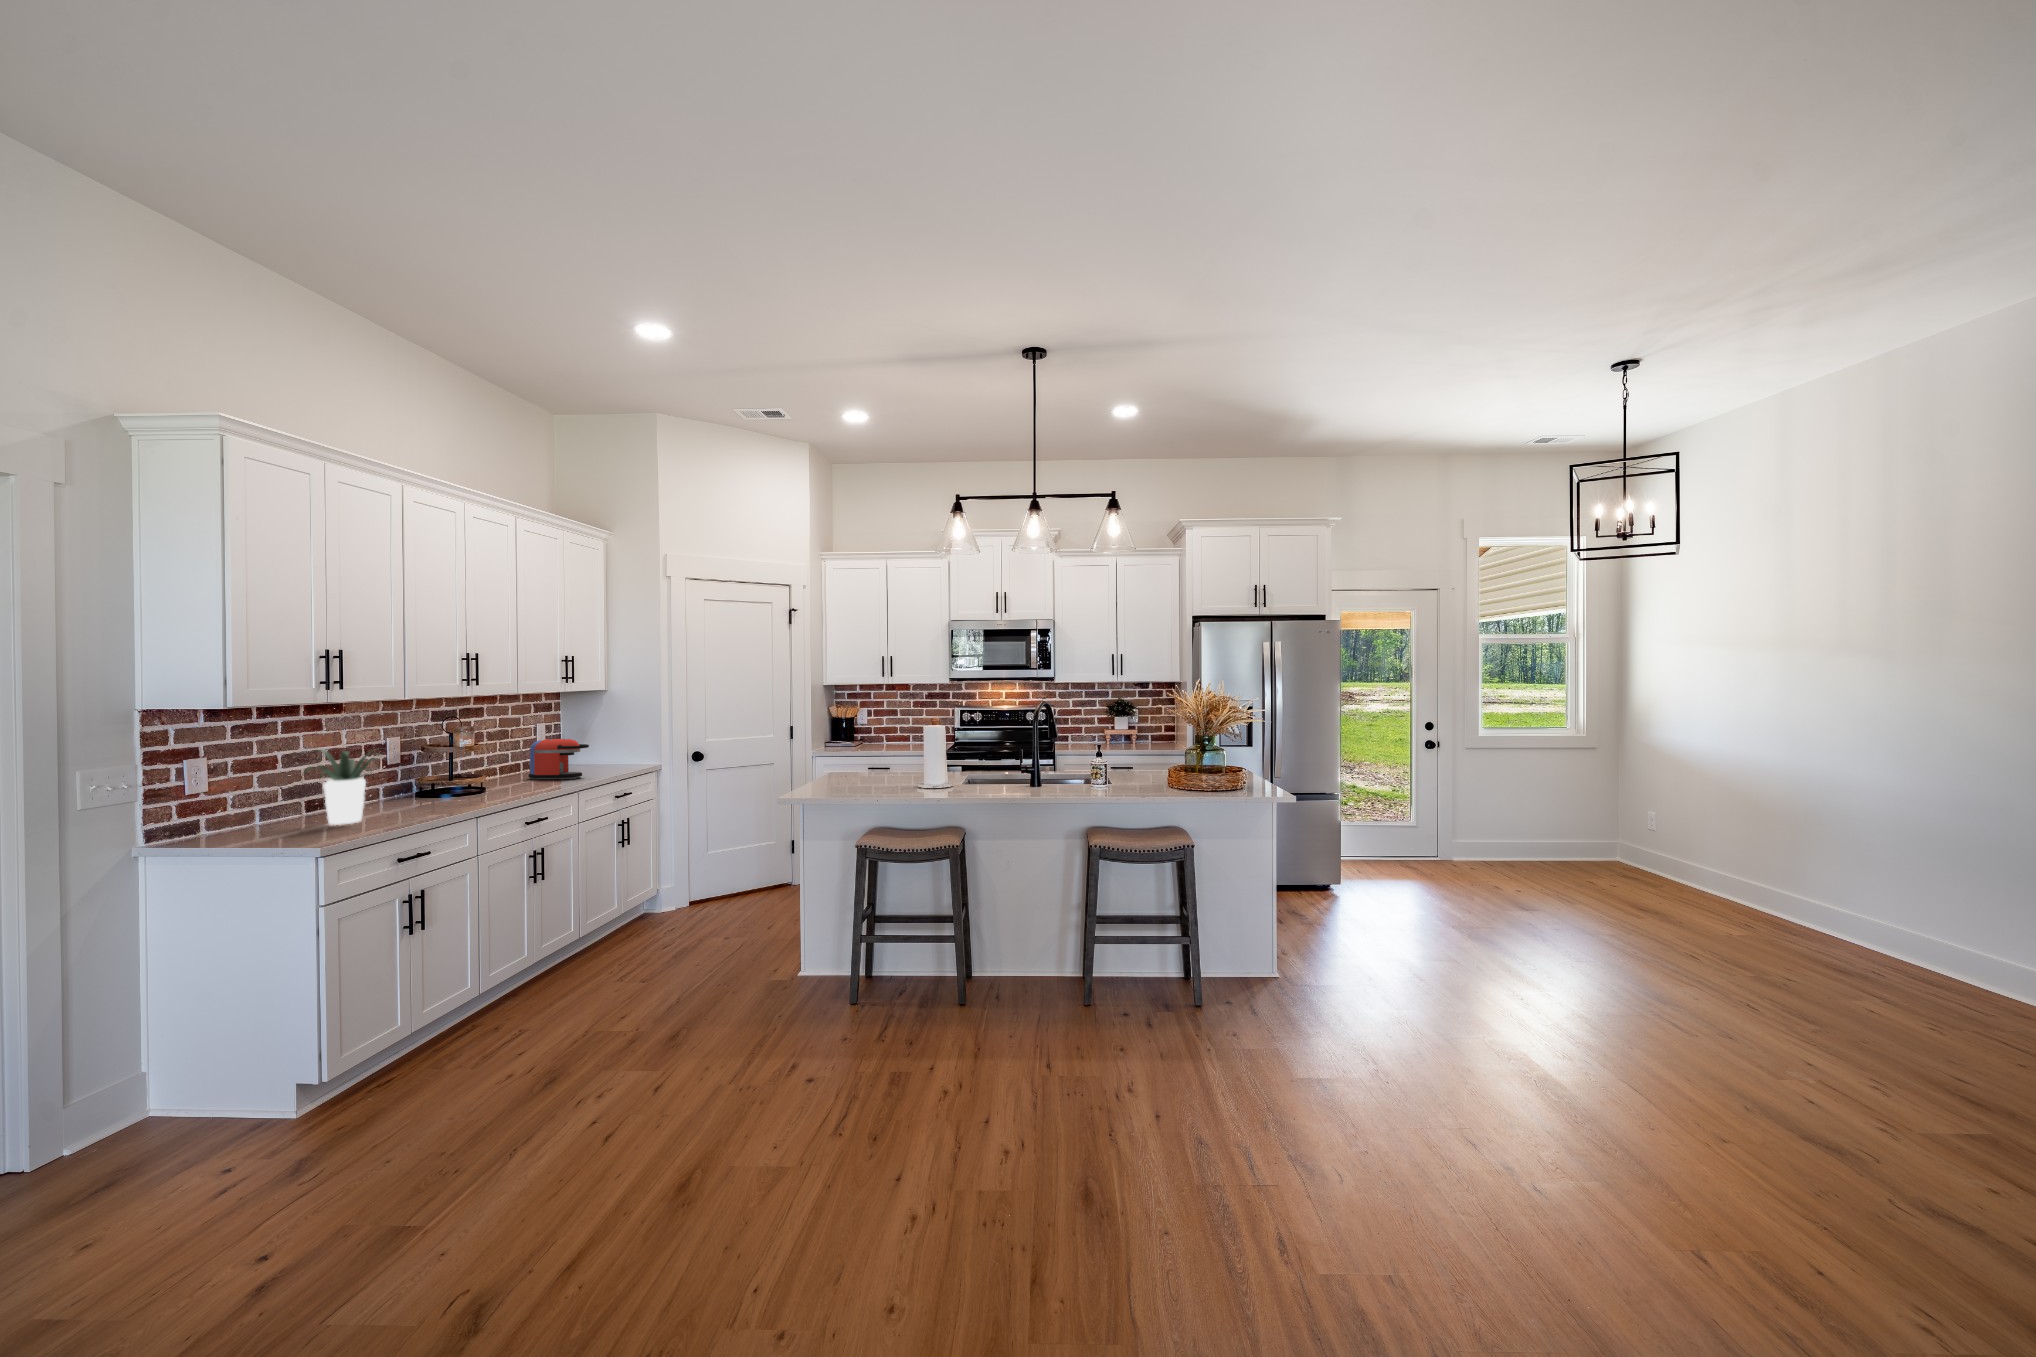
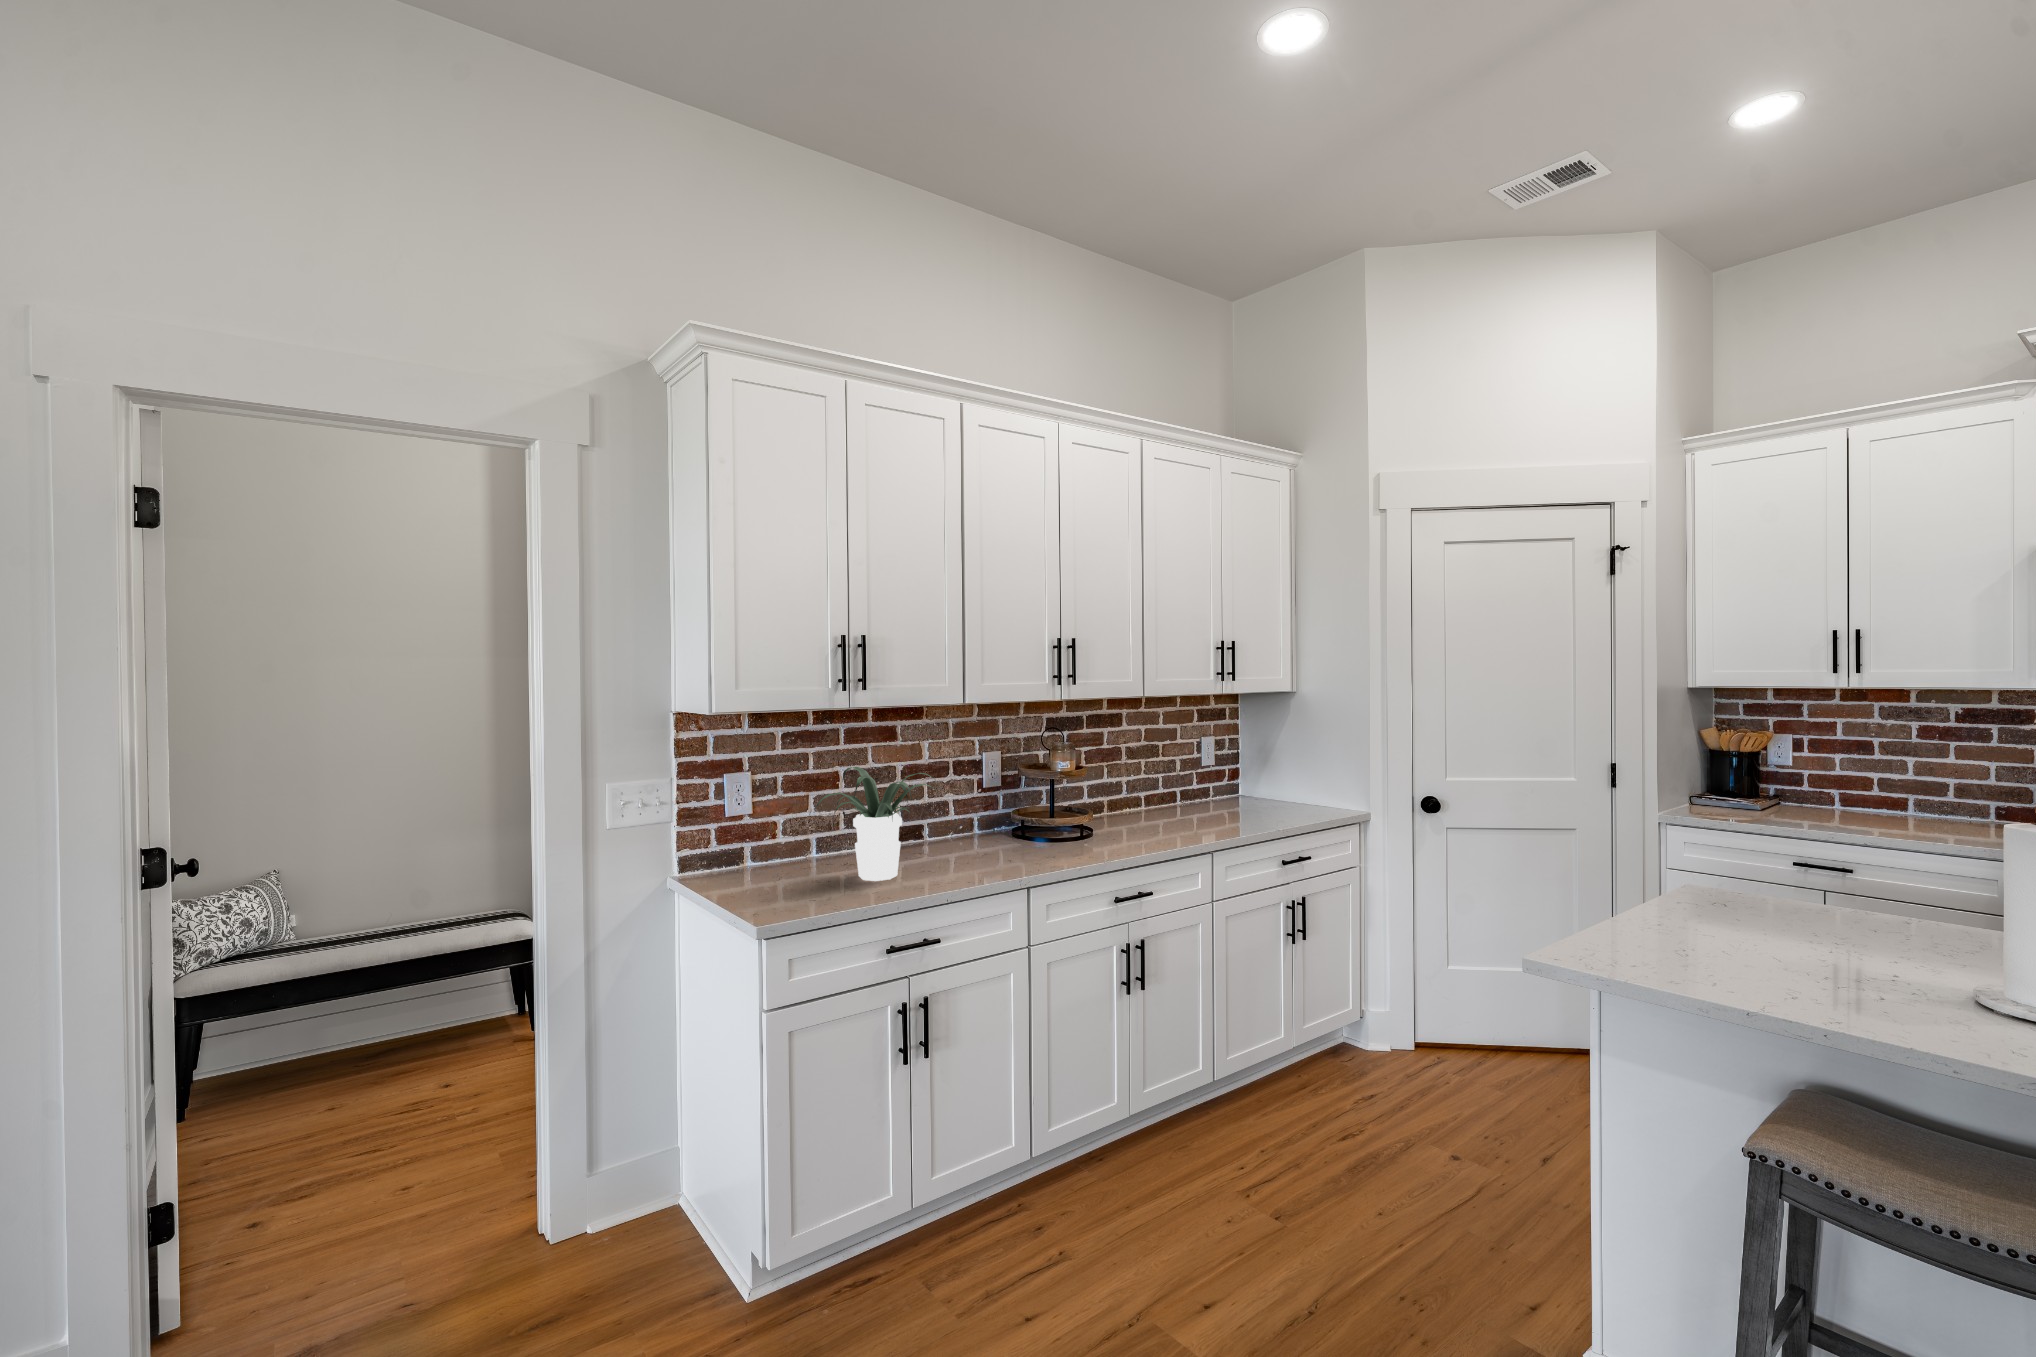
coffee maker: present [528,739,589,779] -> none [1168,763,1245,829]

